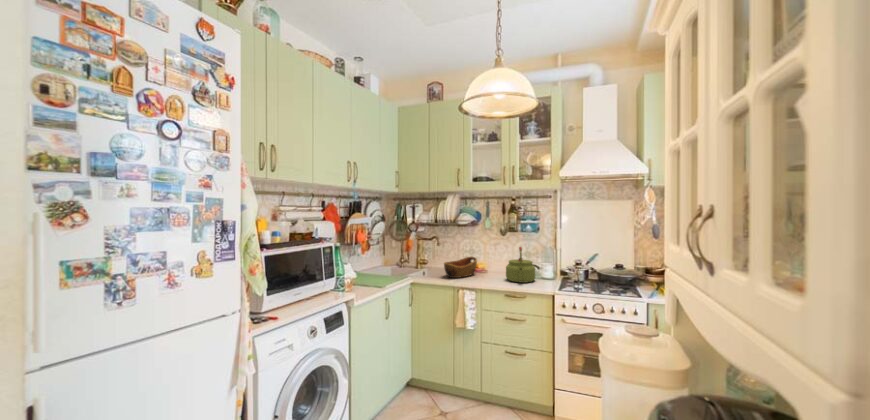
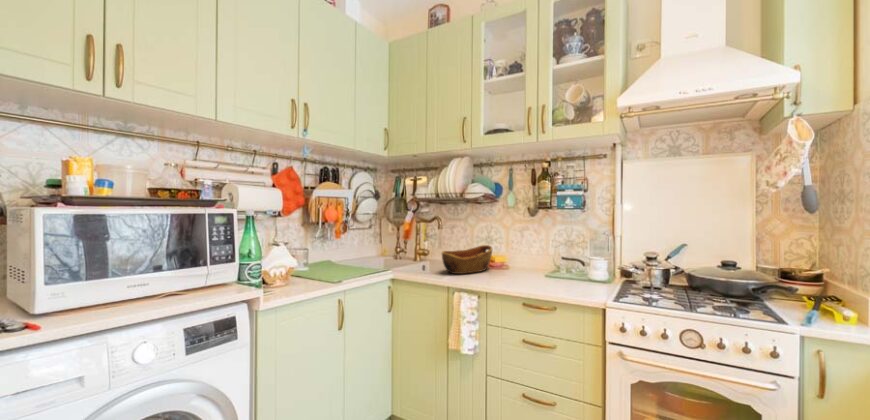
kettle: present [506,247,535,283] -> none [530,229,577,285]

